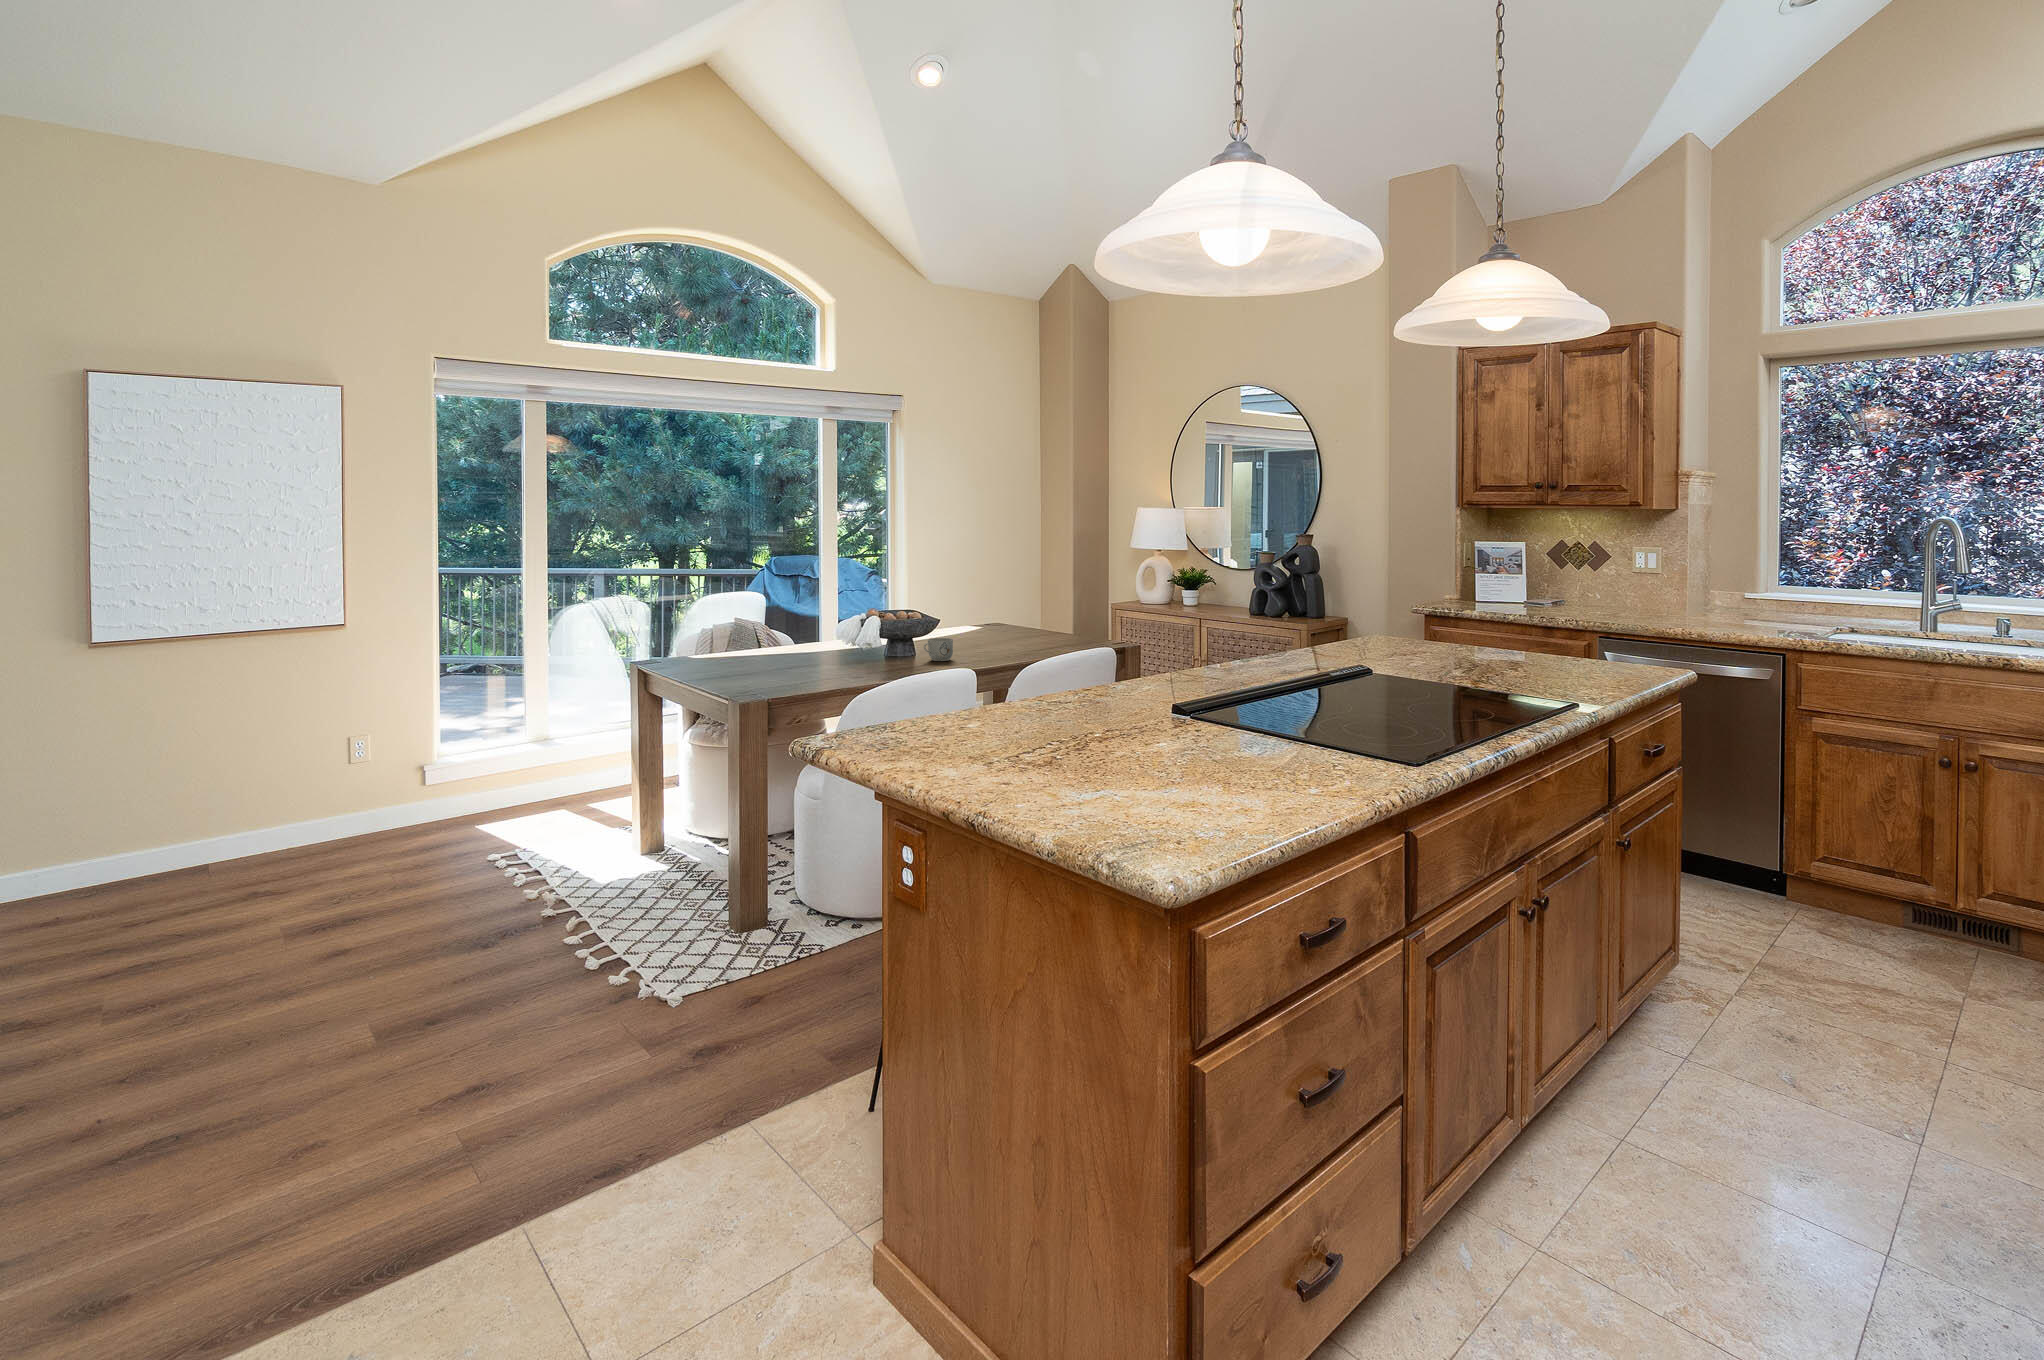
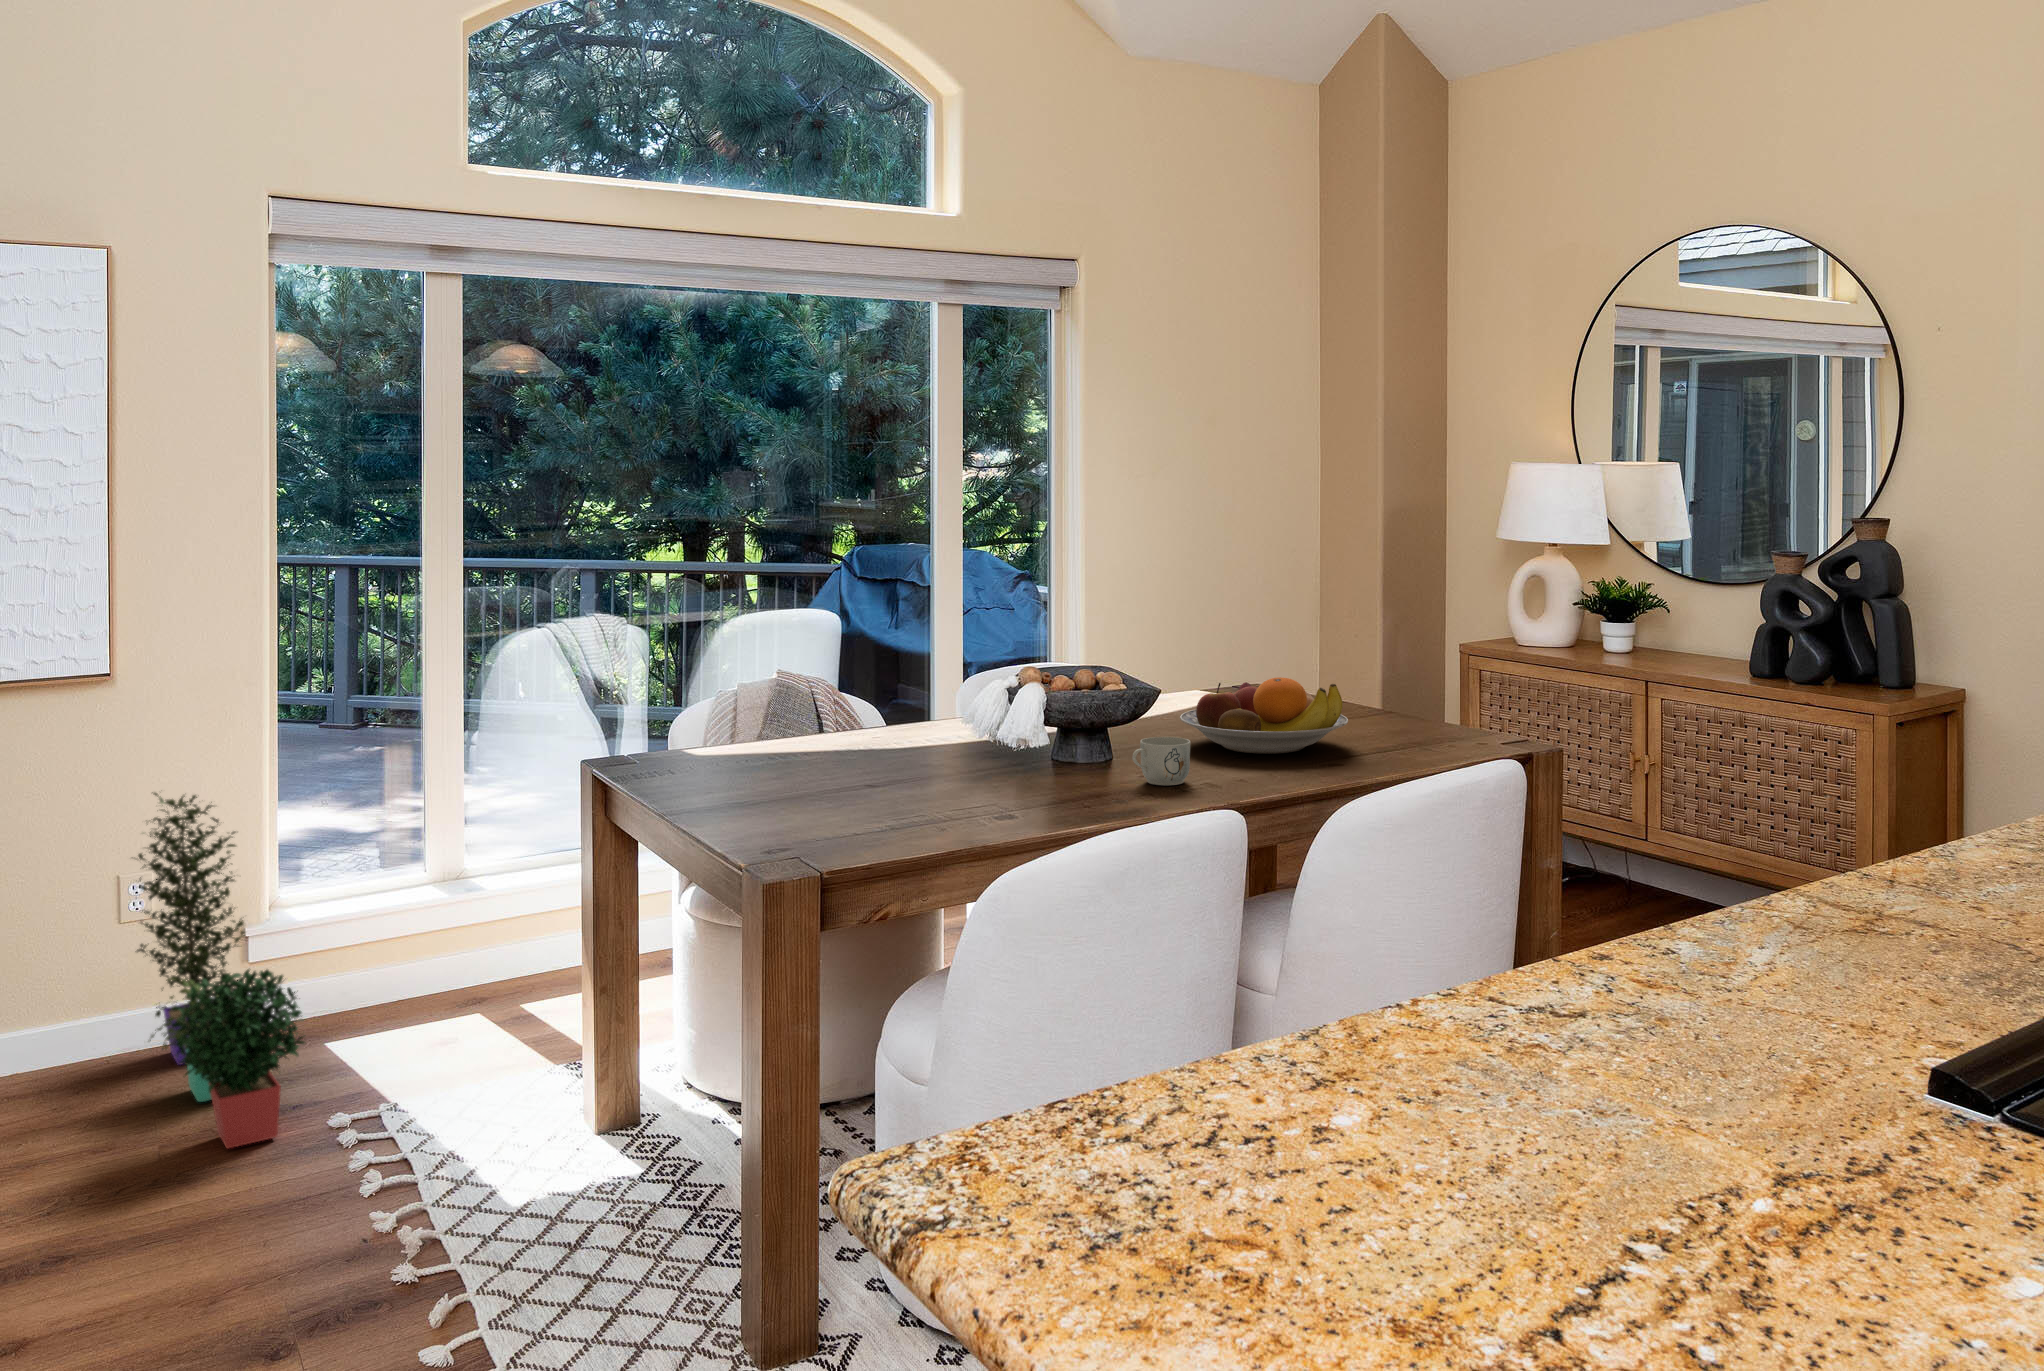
fruit bowl: none [951,611,1036,649] -> present [1180,677,1348,754]
potted plant: none [360,687,477,872] -> present [137,792,305,1148]

